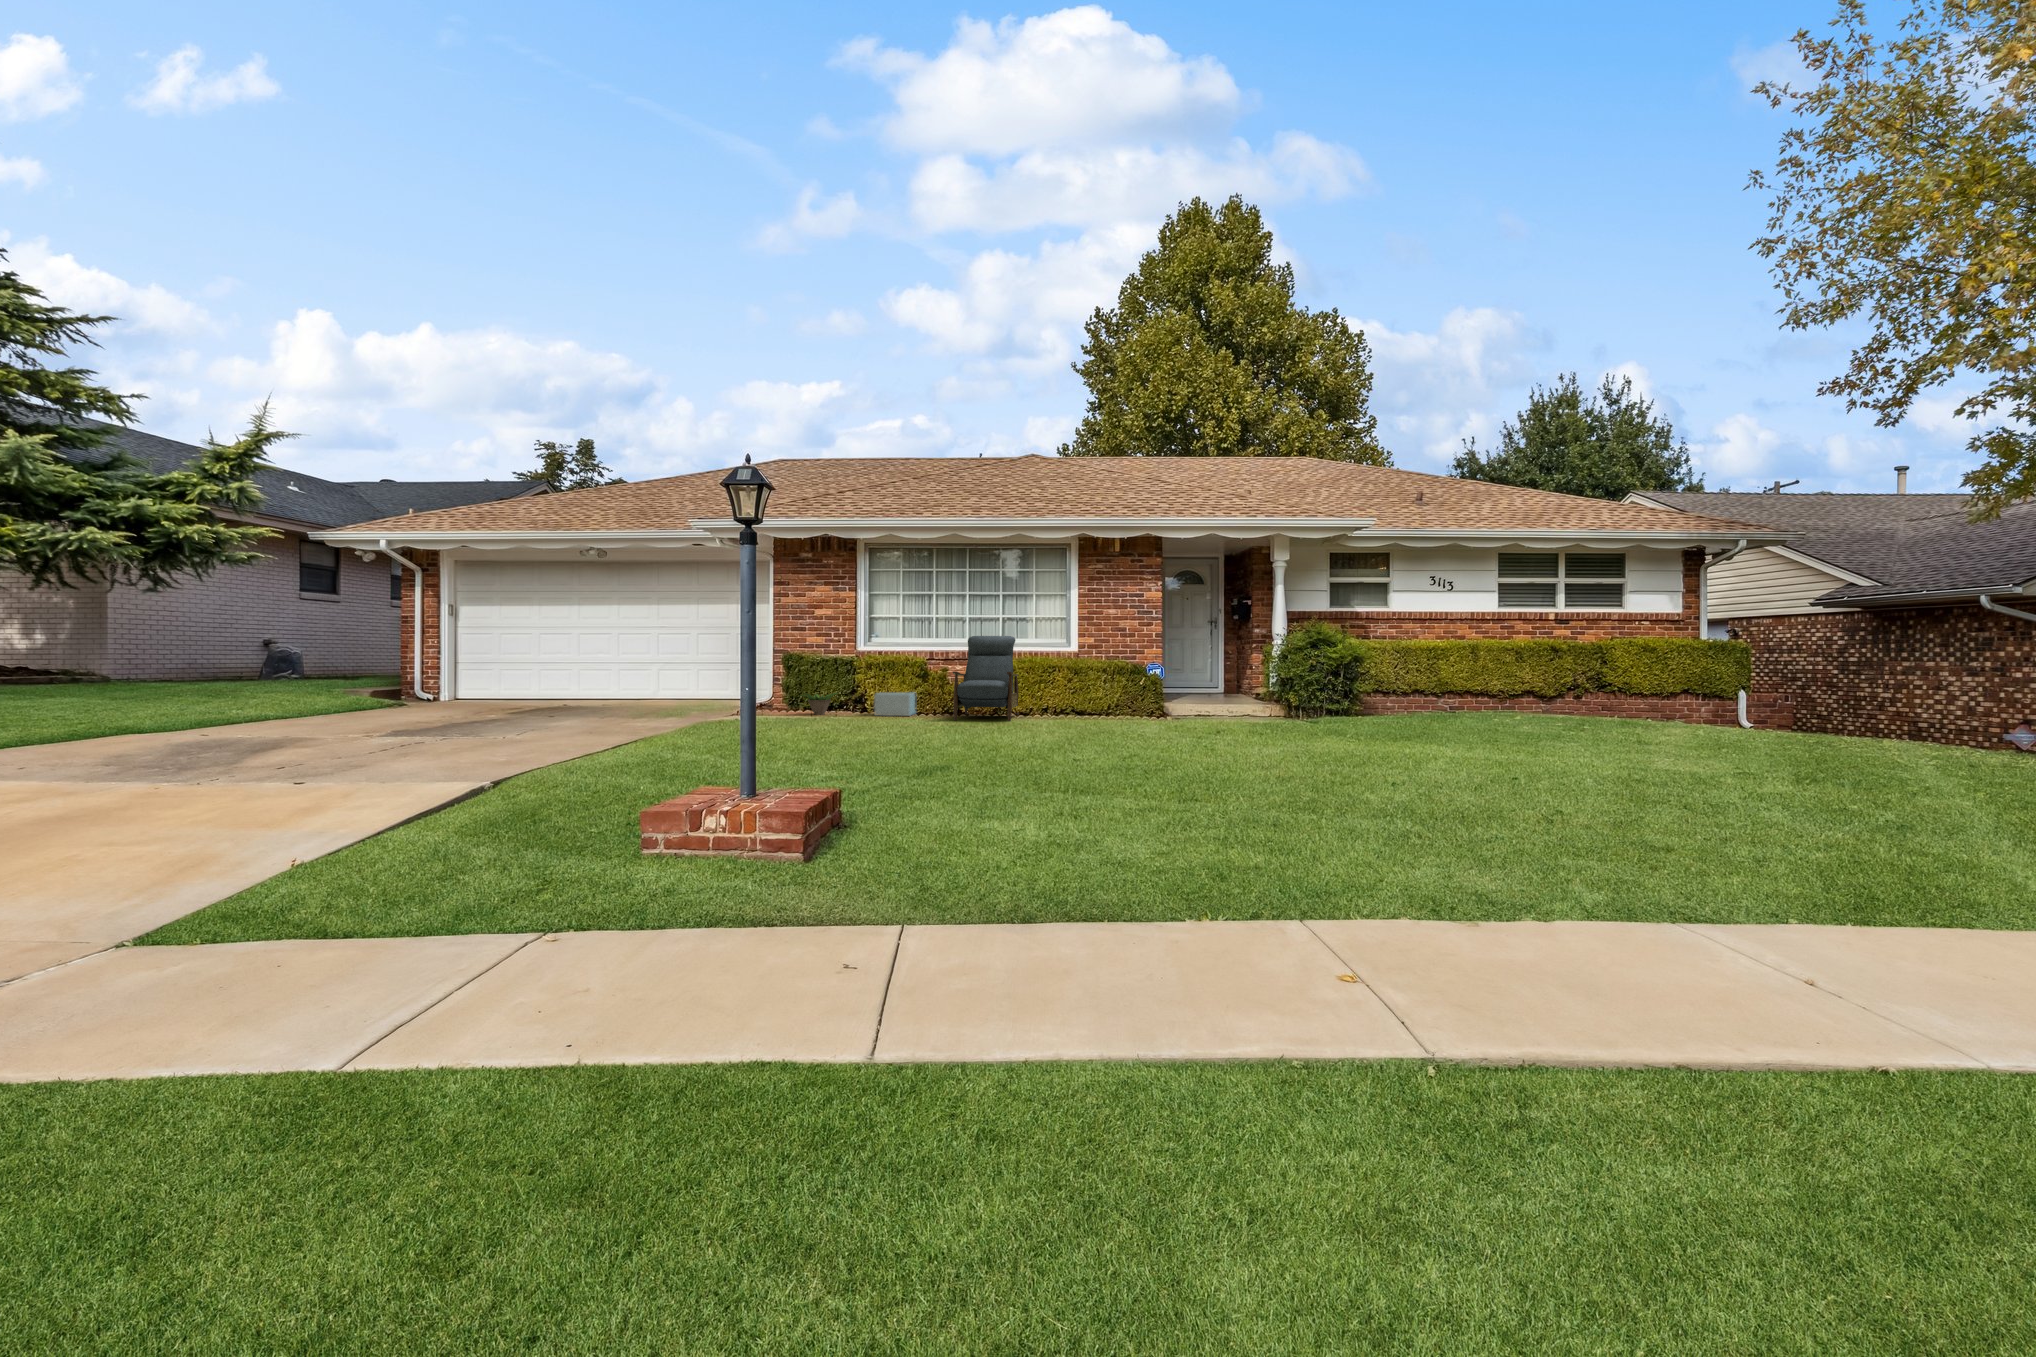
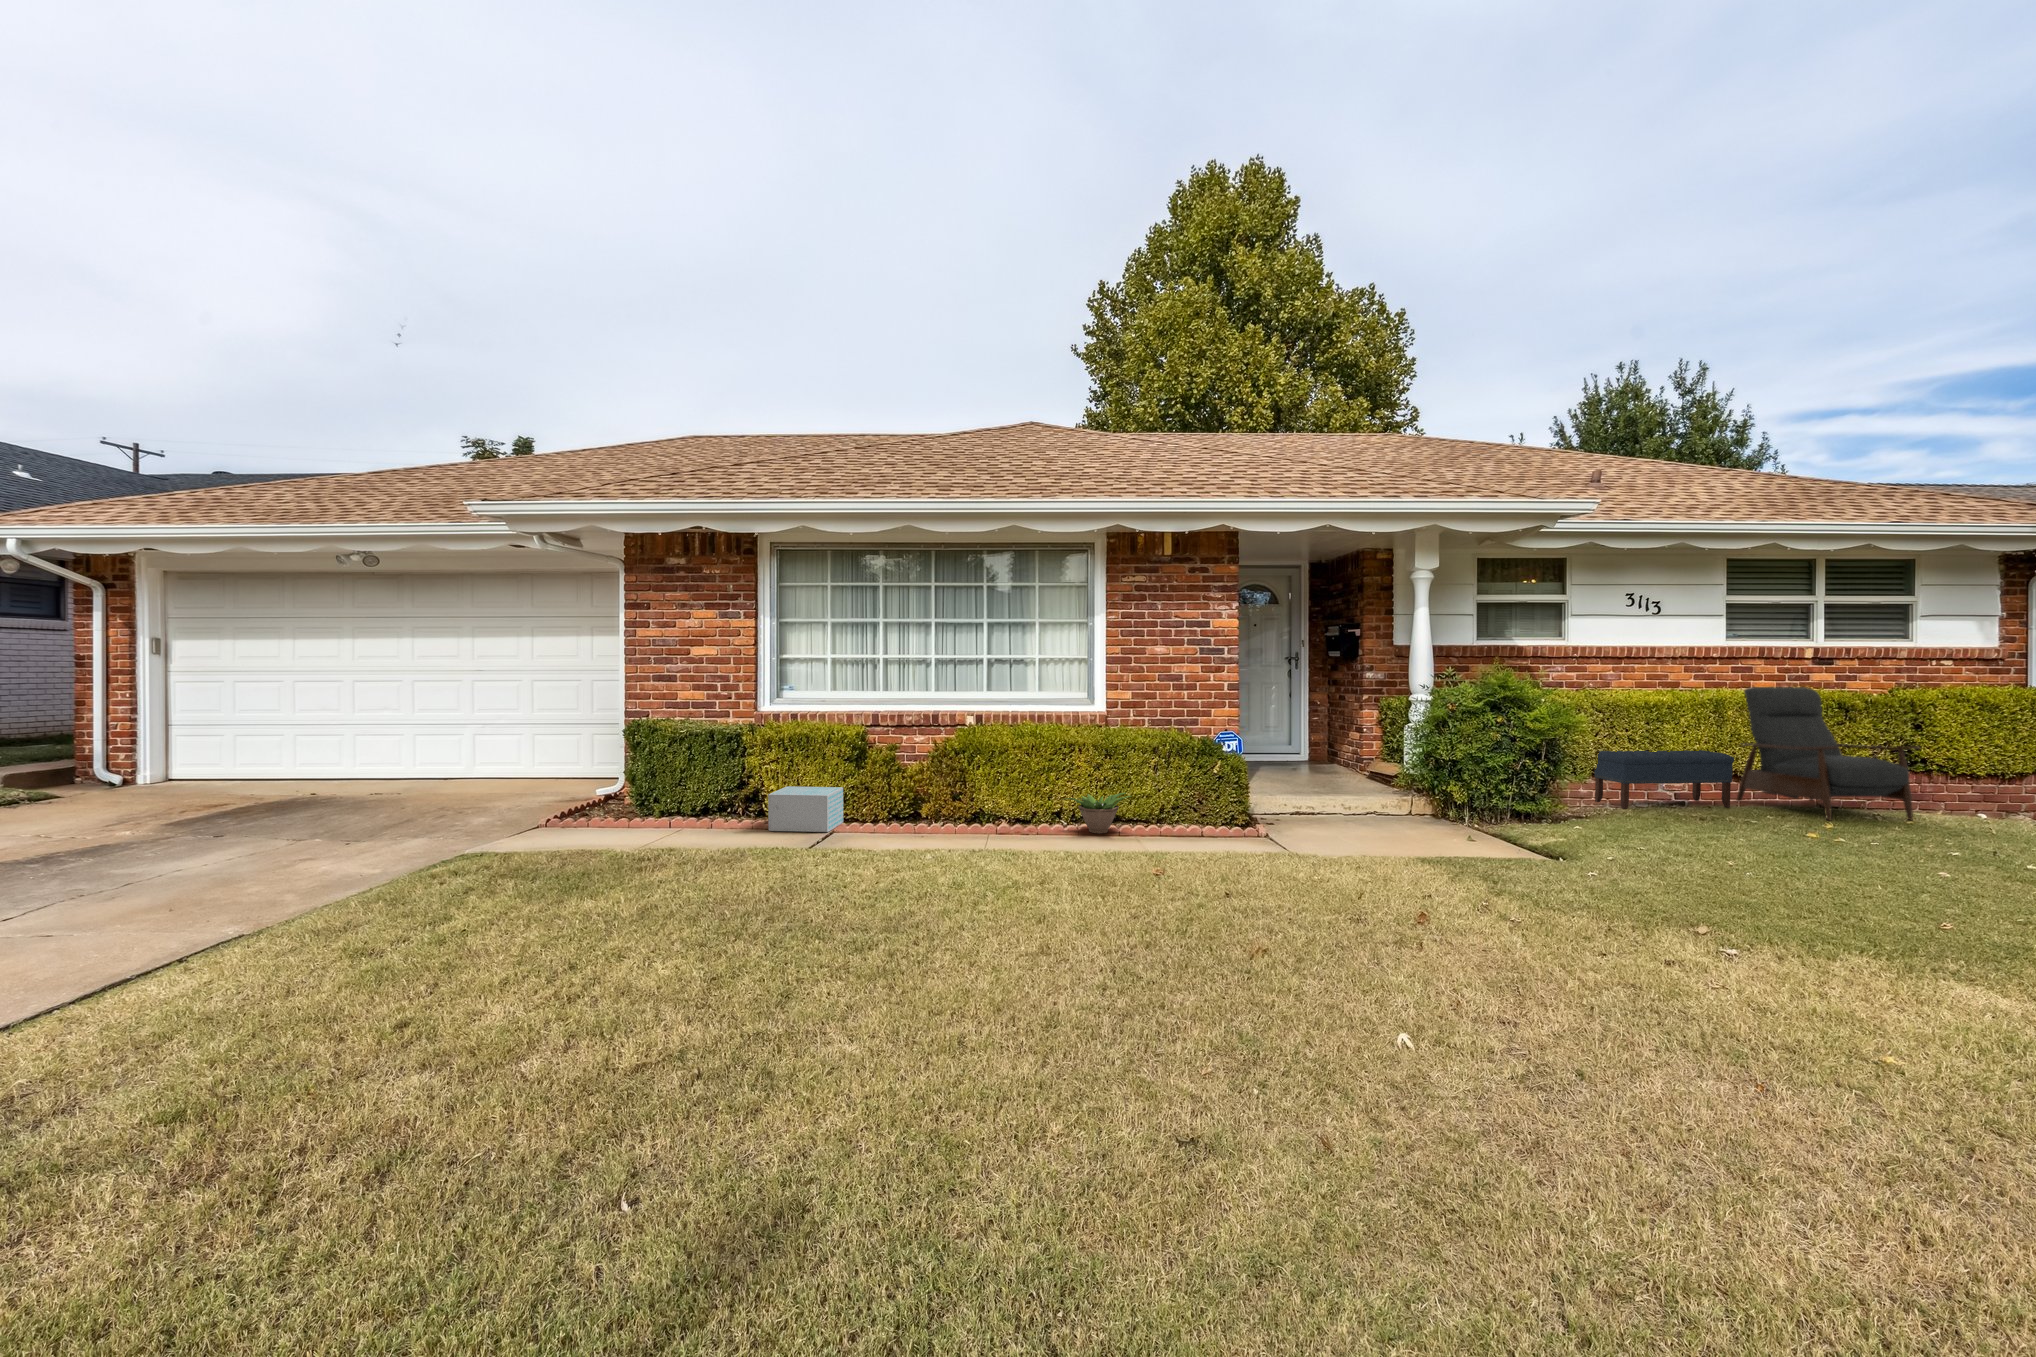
chair: present [953,636,1019,721] -> present [1737,687,1920,820]
bench: none [1391,677,1475,712] -> present [1595,750,1734,809]
decorative plant: present [800,693,837,715] -> present [1061,793,1131,833]

